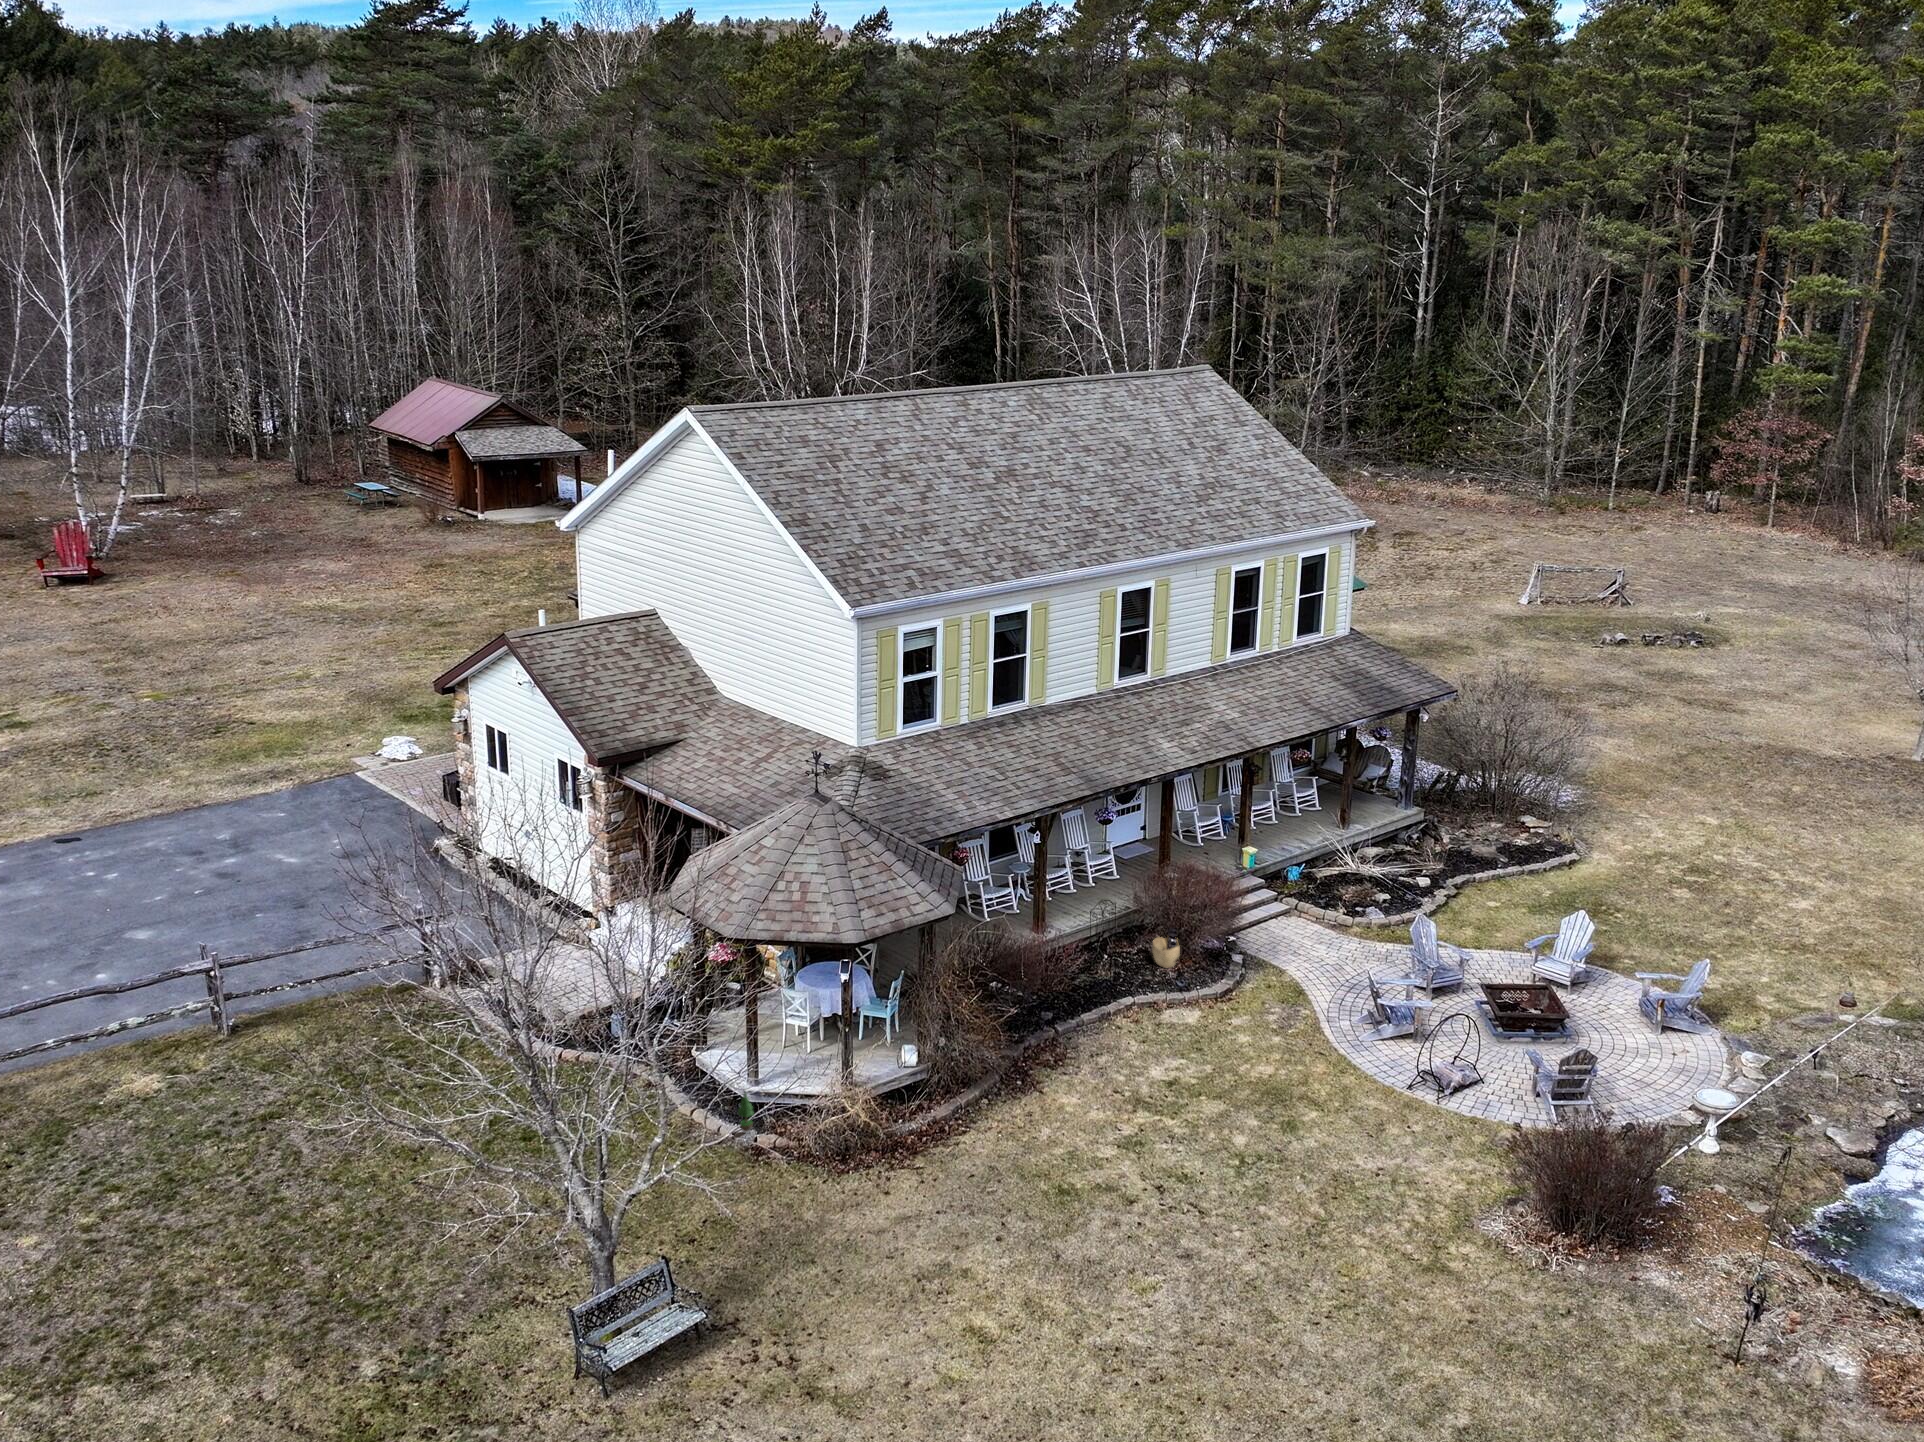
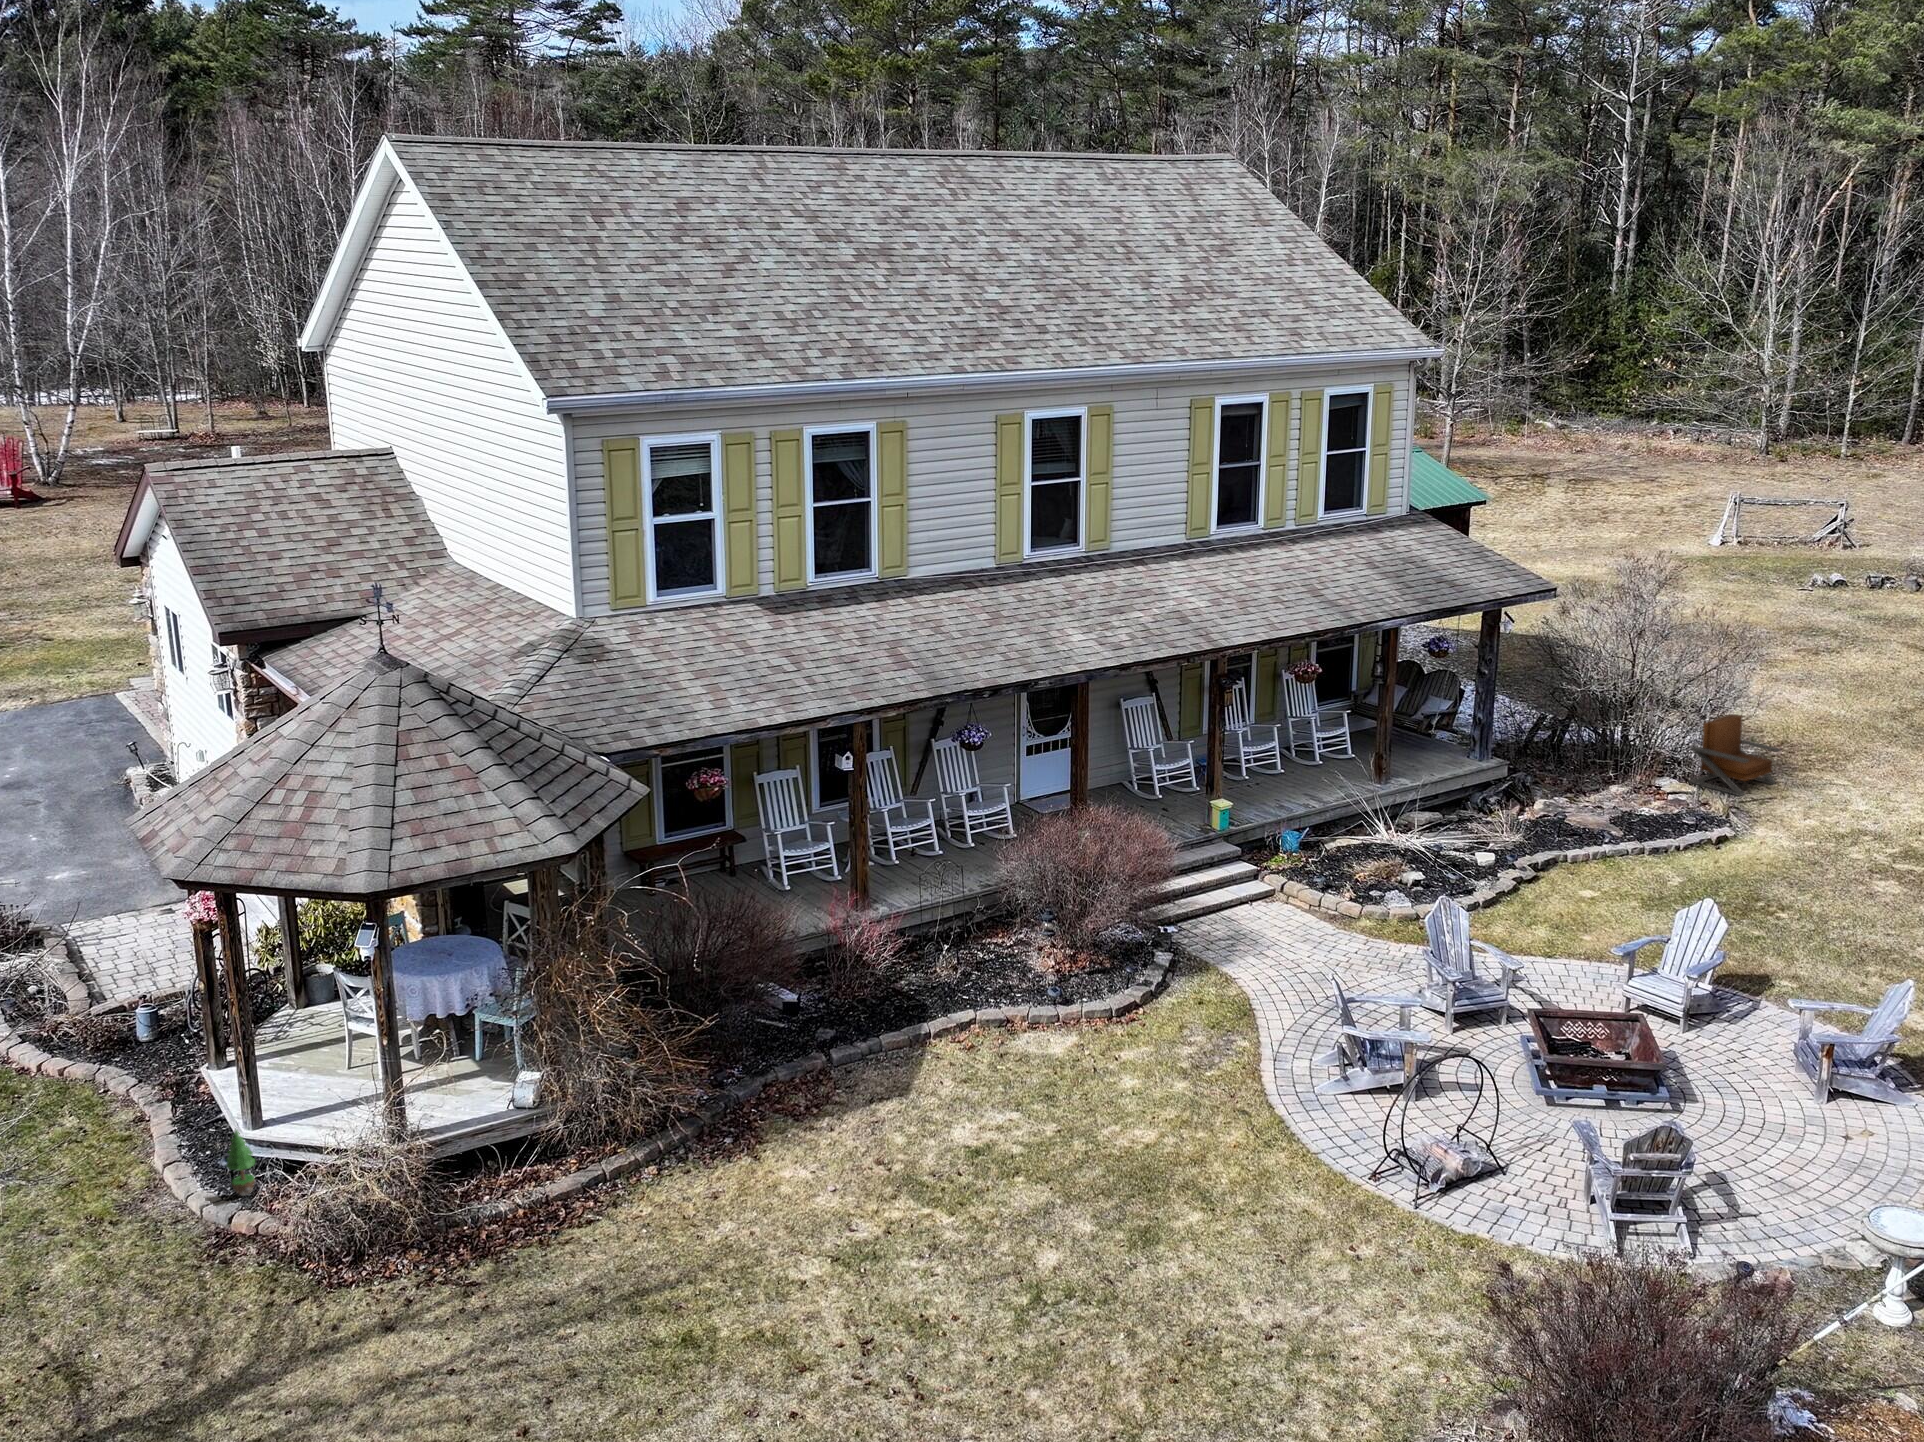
lounge chair: none [1545,768,1607,827] -> present [1689,714,1780,796]
woven basket: present [1152,937,1180,968] -> none [1026,914,1067,968]

